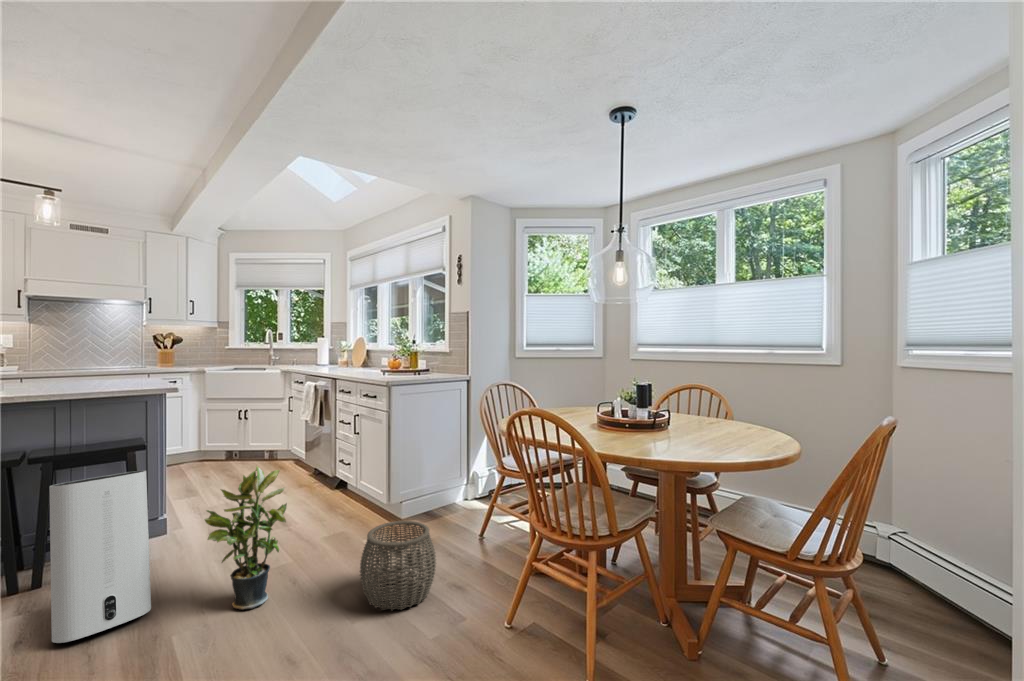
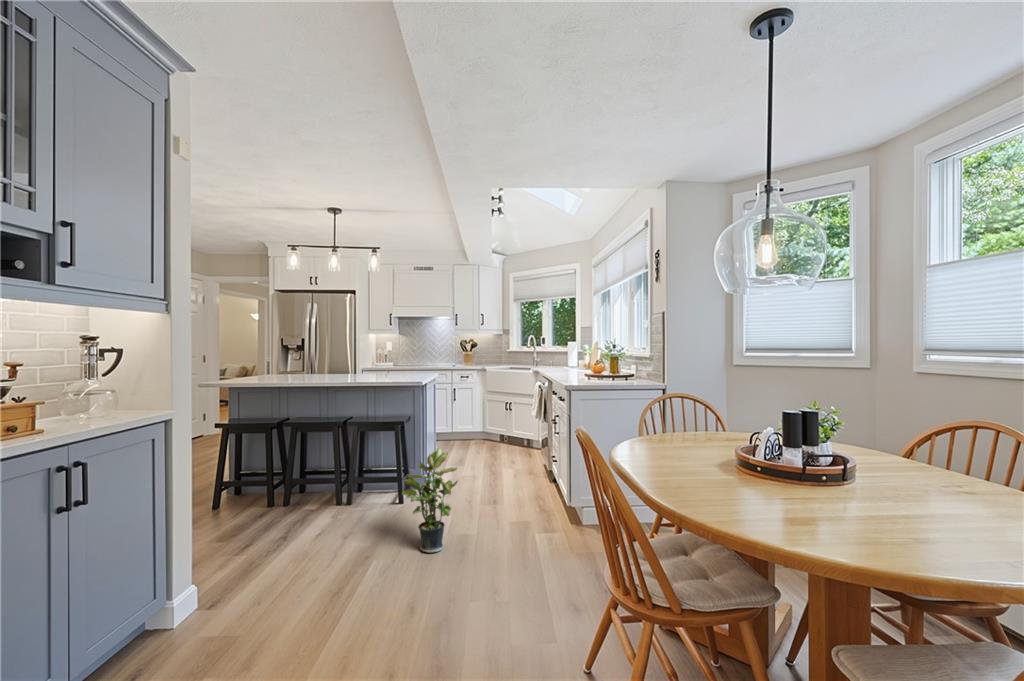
air purifier: present [49,470,151,643] -> none [332,440,383,539]
woven basket: present [360,521,436,610] -> none [491,513,557,592]

